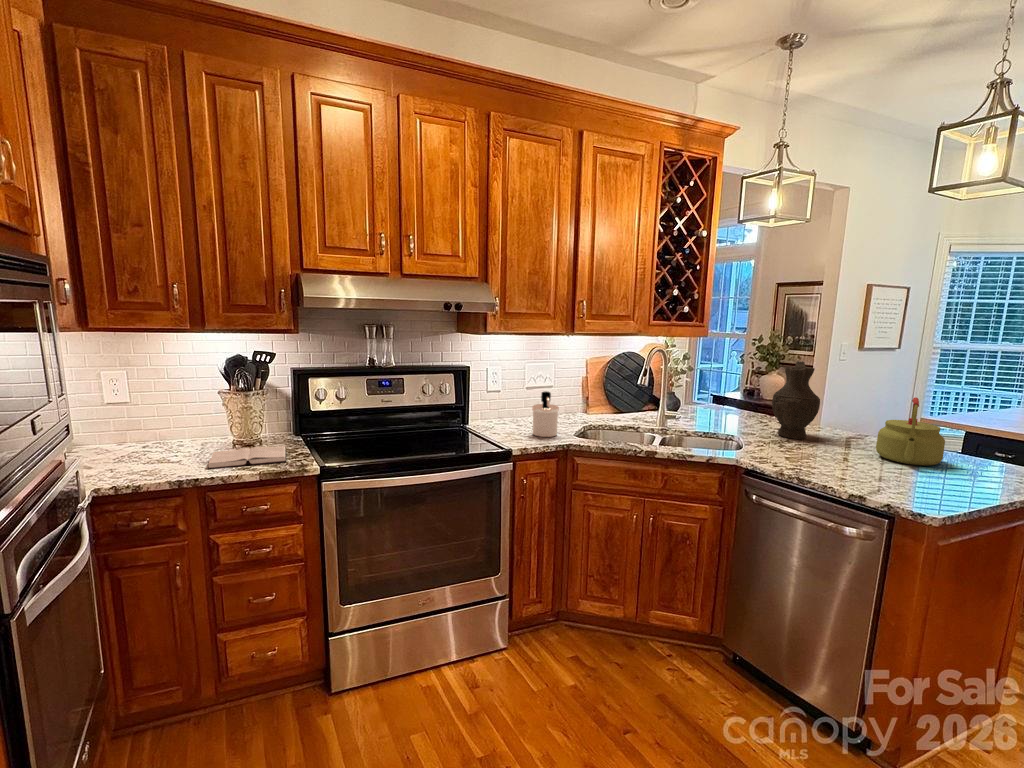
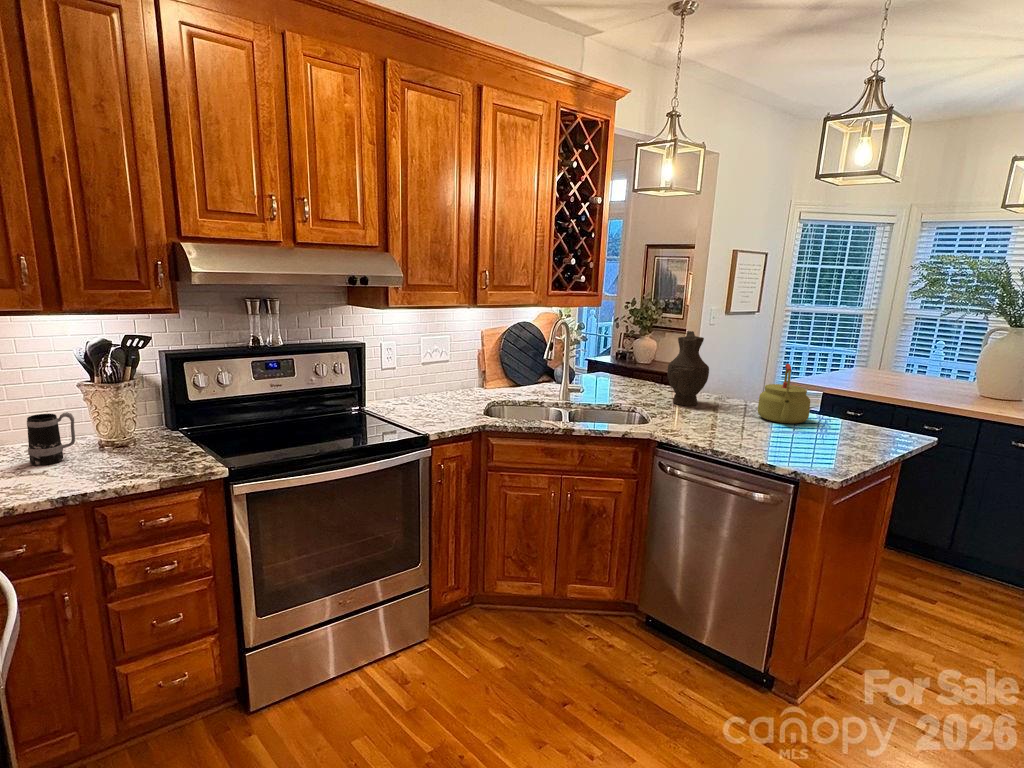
soap dispenser: present [532,392,559,437] -> none [440,370,468,418]
mug: none [182,412,218,454] -> present [27,412,75,465]
hardback book: present [208,446,286,469] -> none [81,447,183,481]

